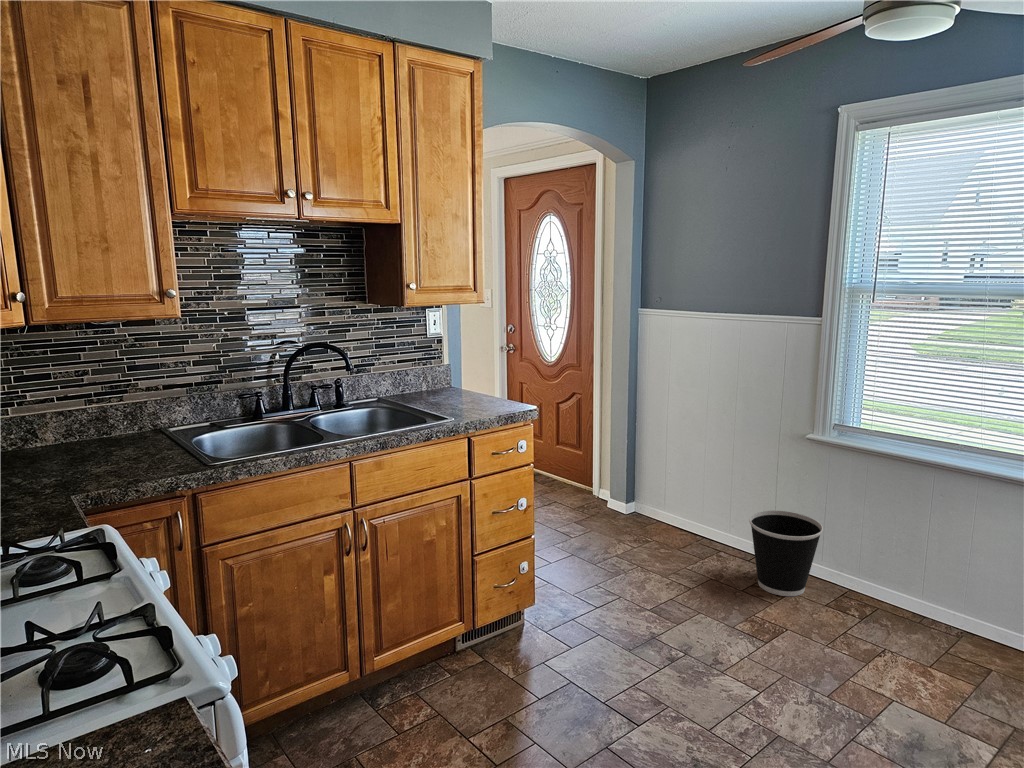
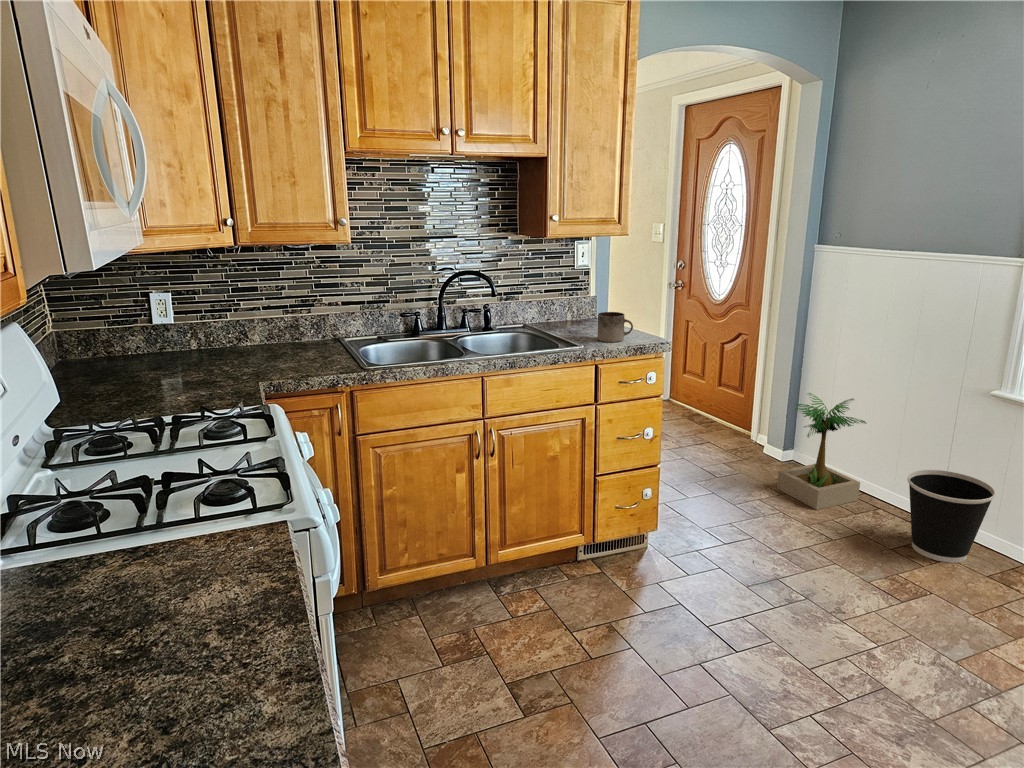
mug: none [463,382,499,414] -> present [597,312,633,342]
potted plant: none [629,446,711,560] -> present [777,393,866,510]

